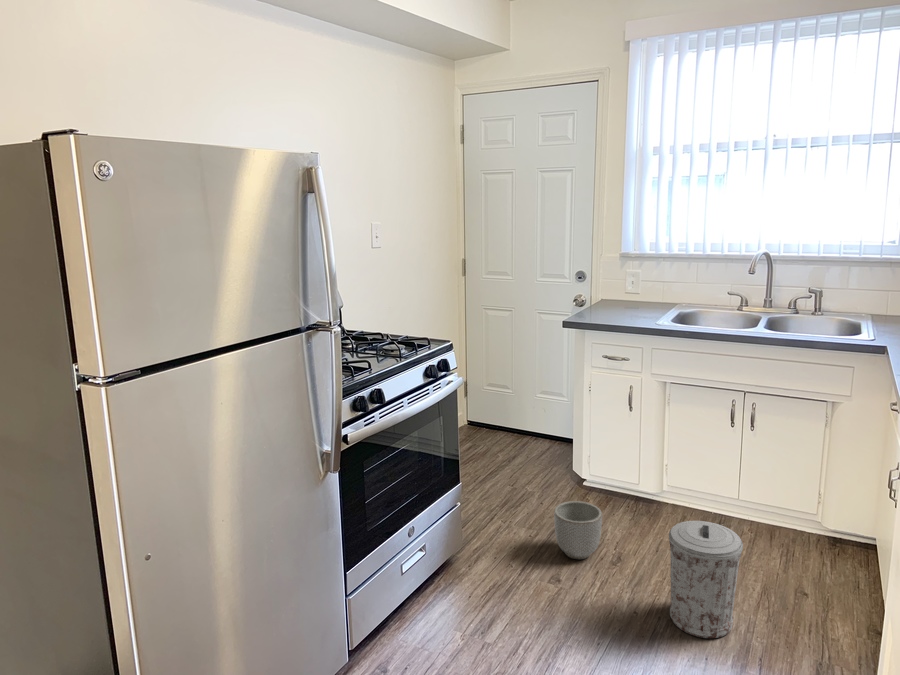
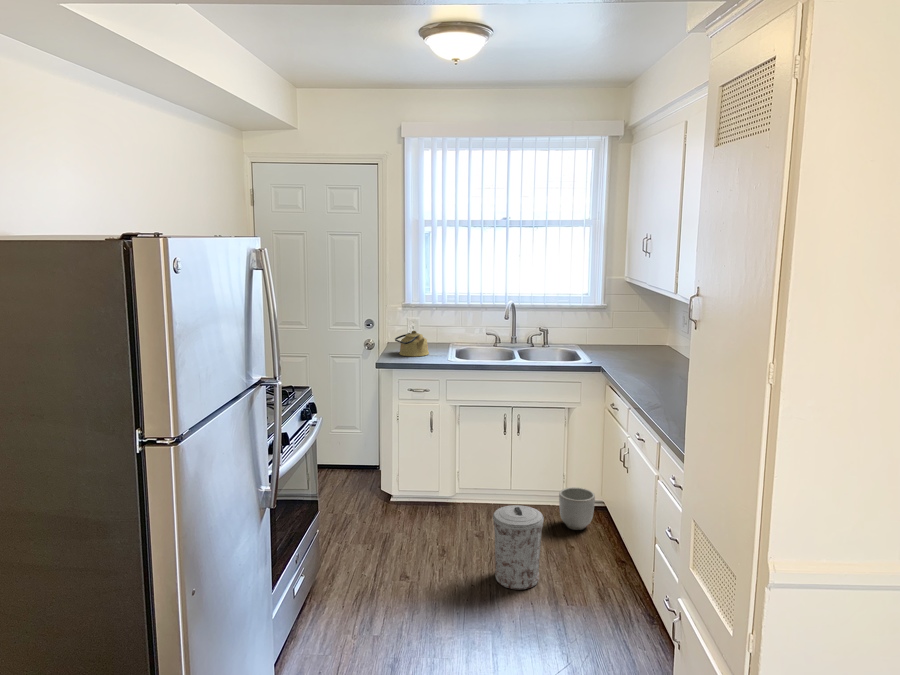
kettle: none [602,285,643,316] -> present [395,331,429,356]
planter: present [554,501,602,559] -> present [559,487,595,530]

